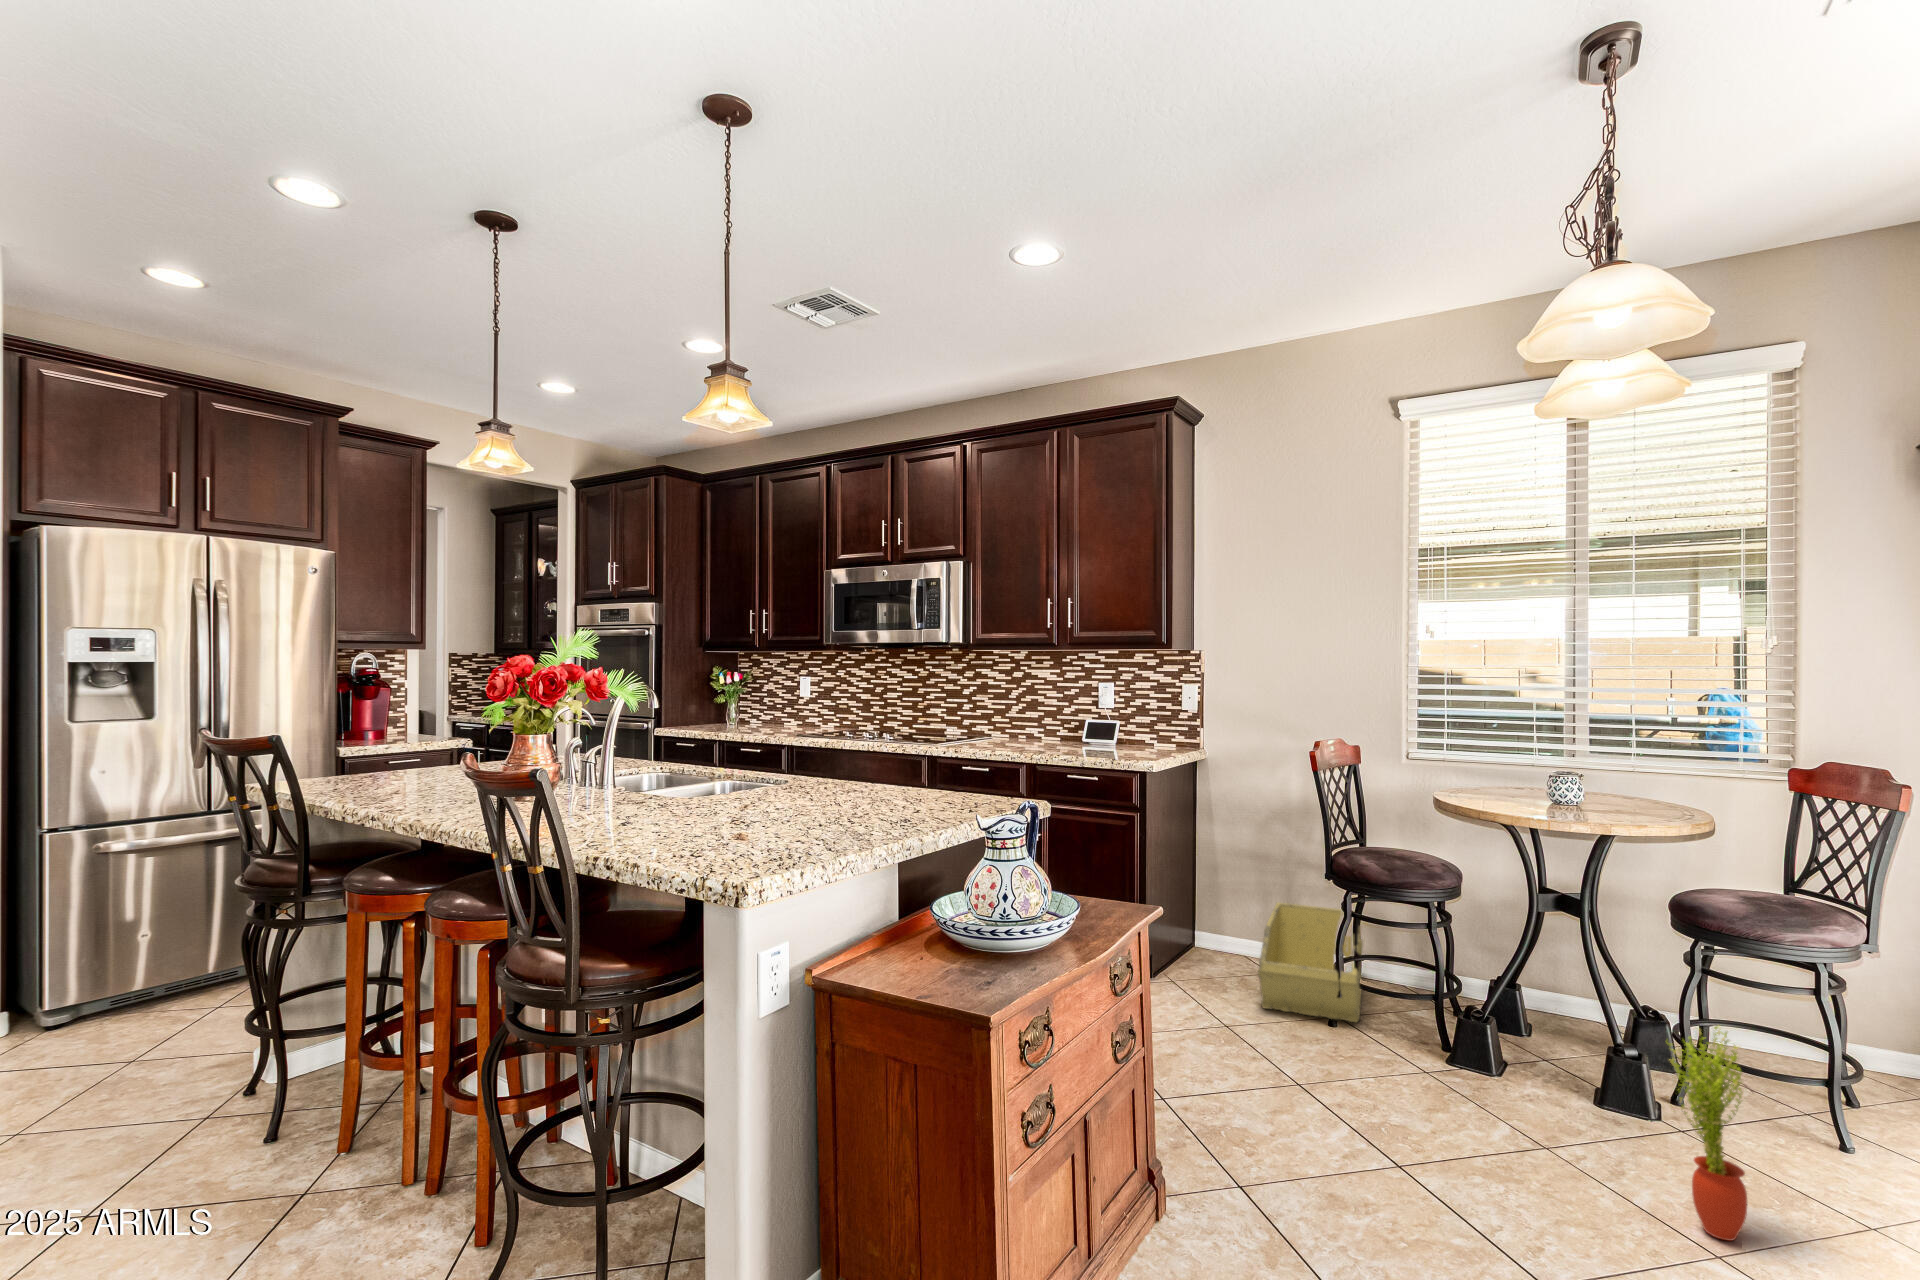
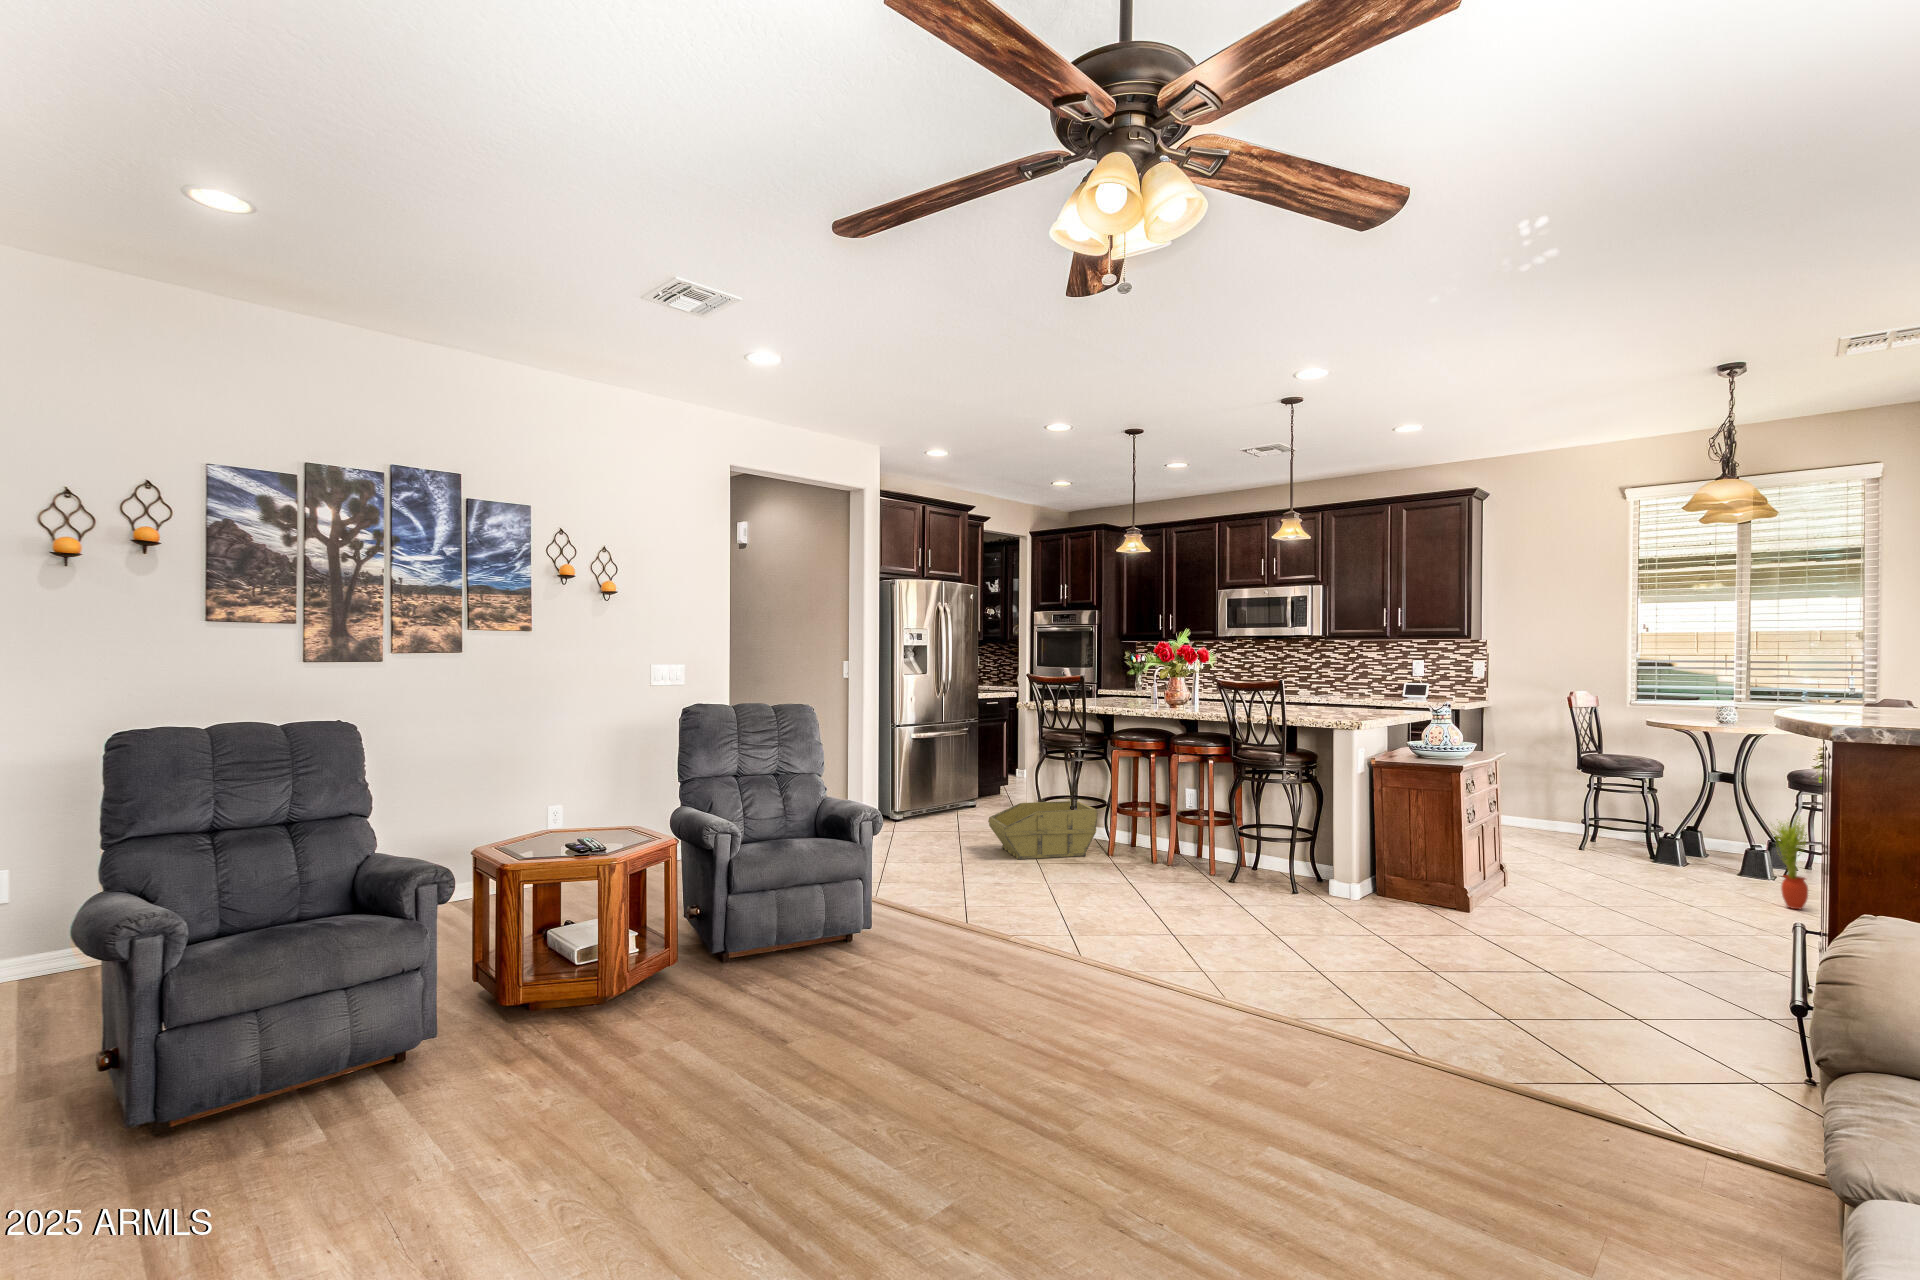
storage bin: present [1258,903,1363,1022] -> present [988,801,1098,859]

